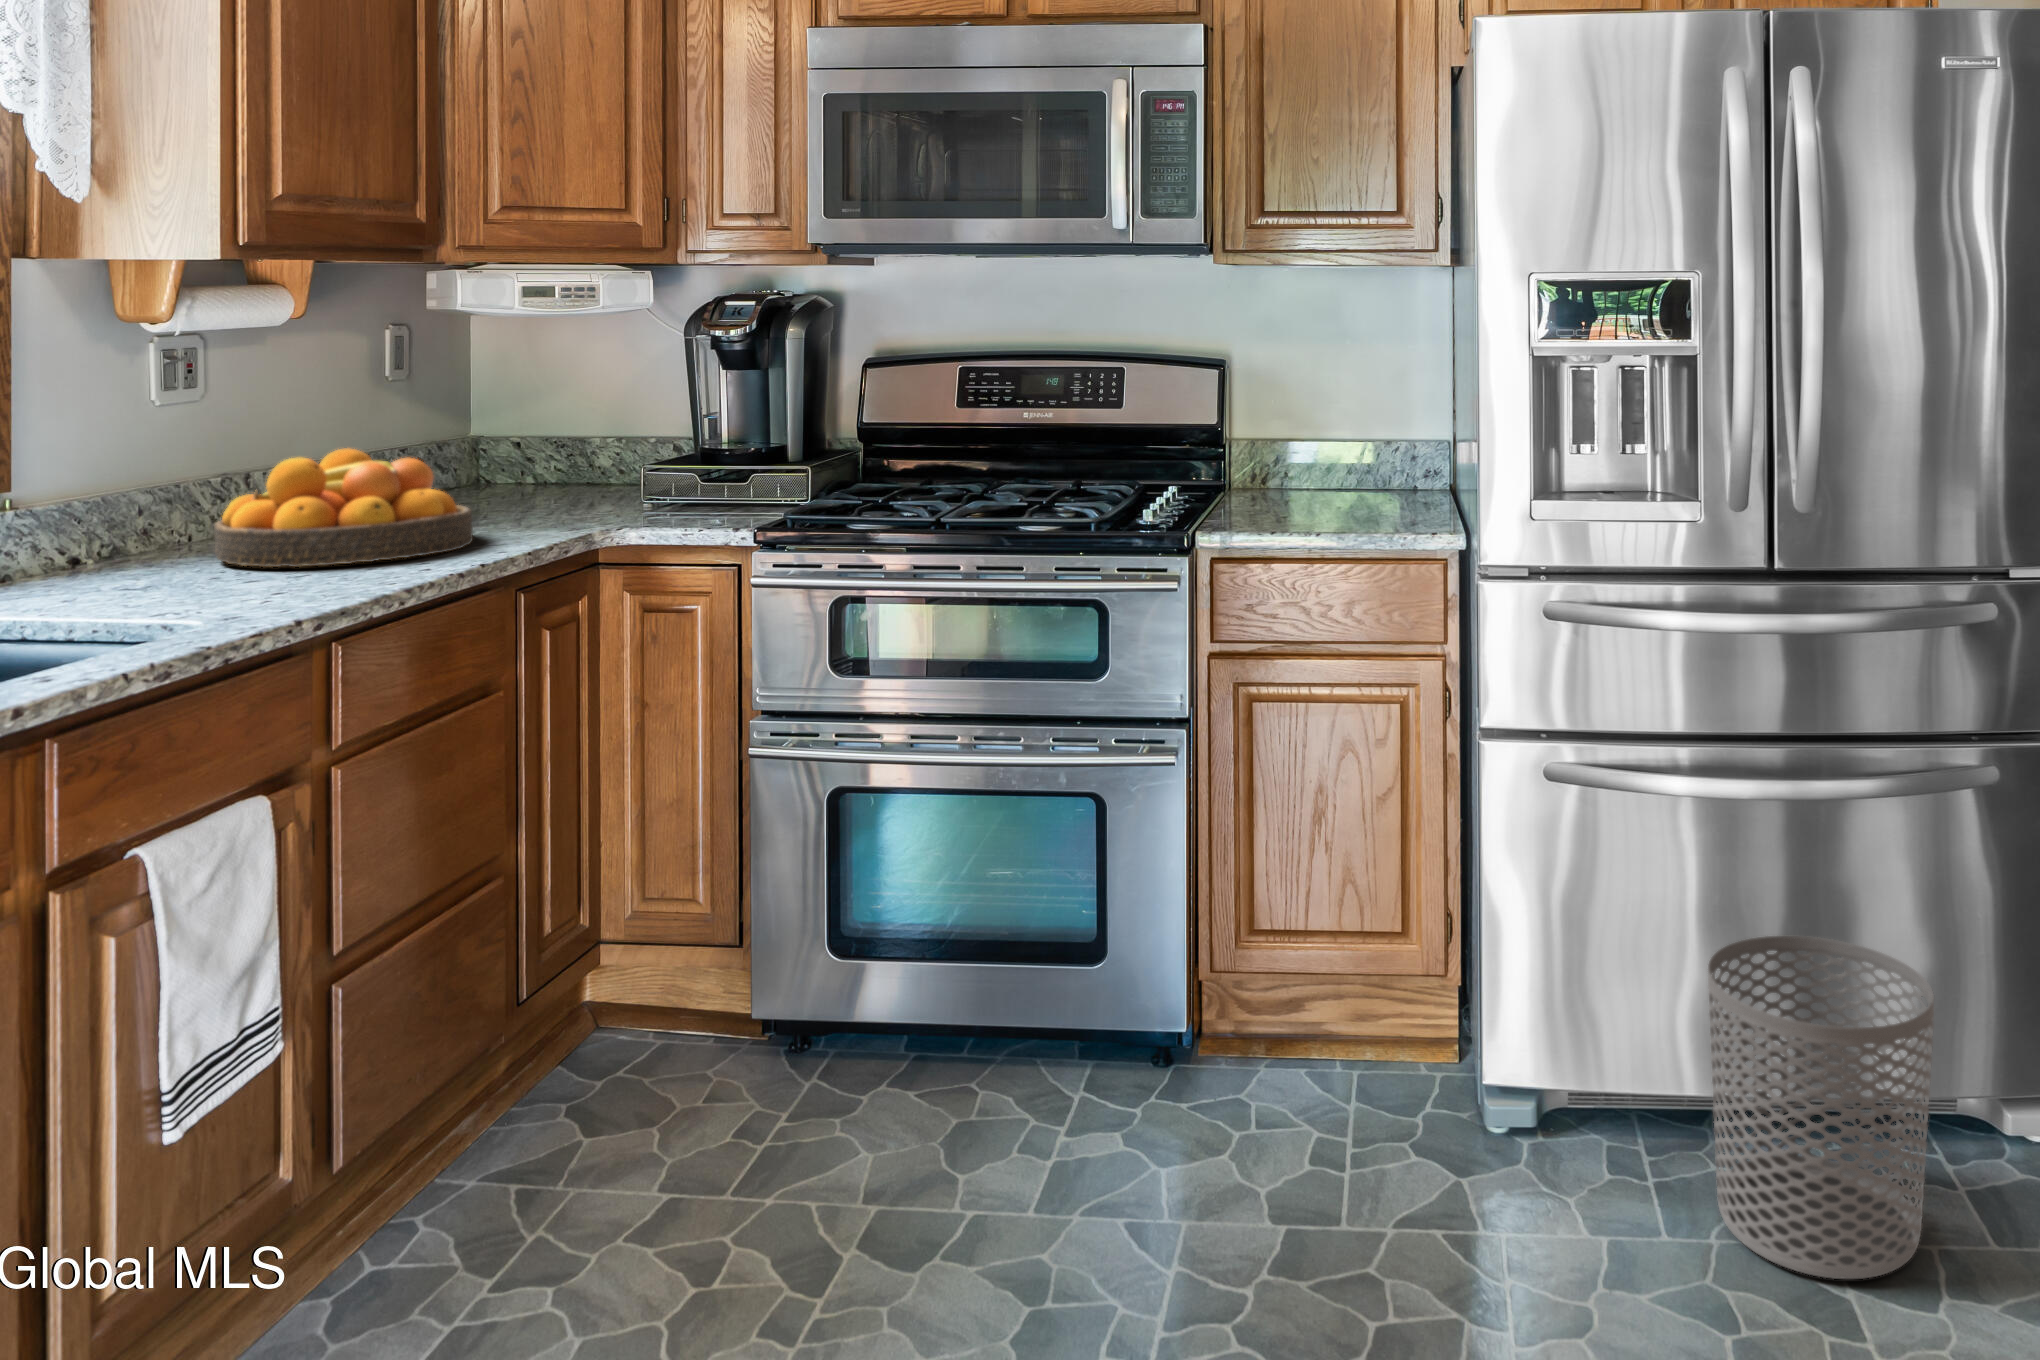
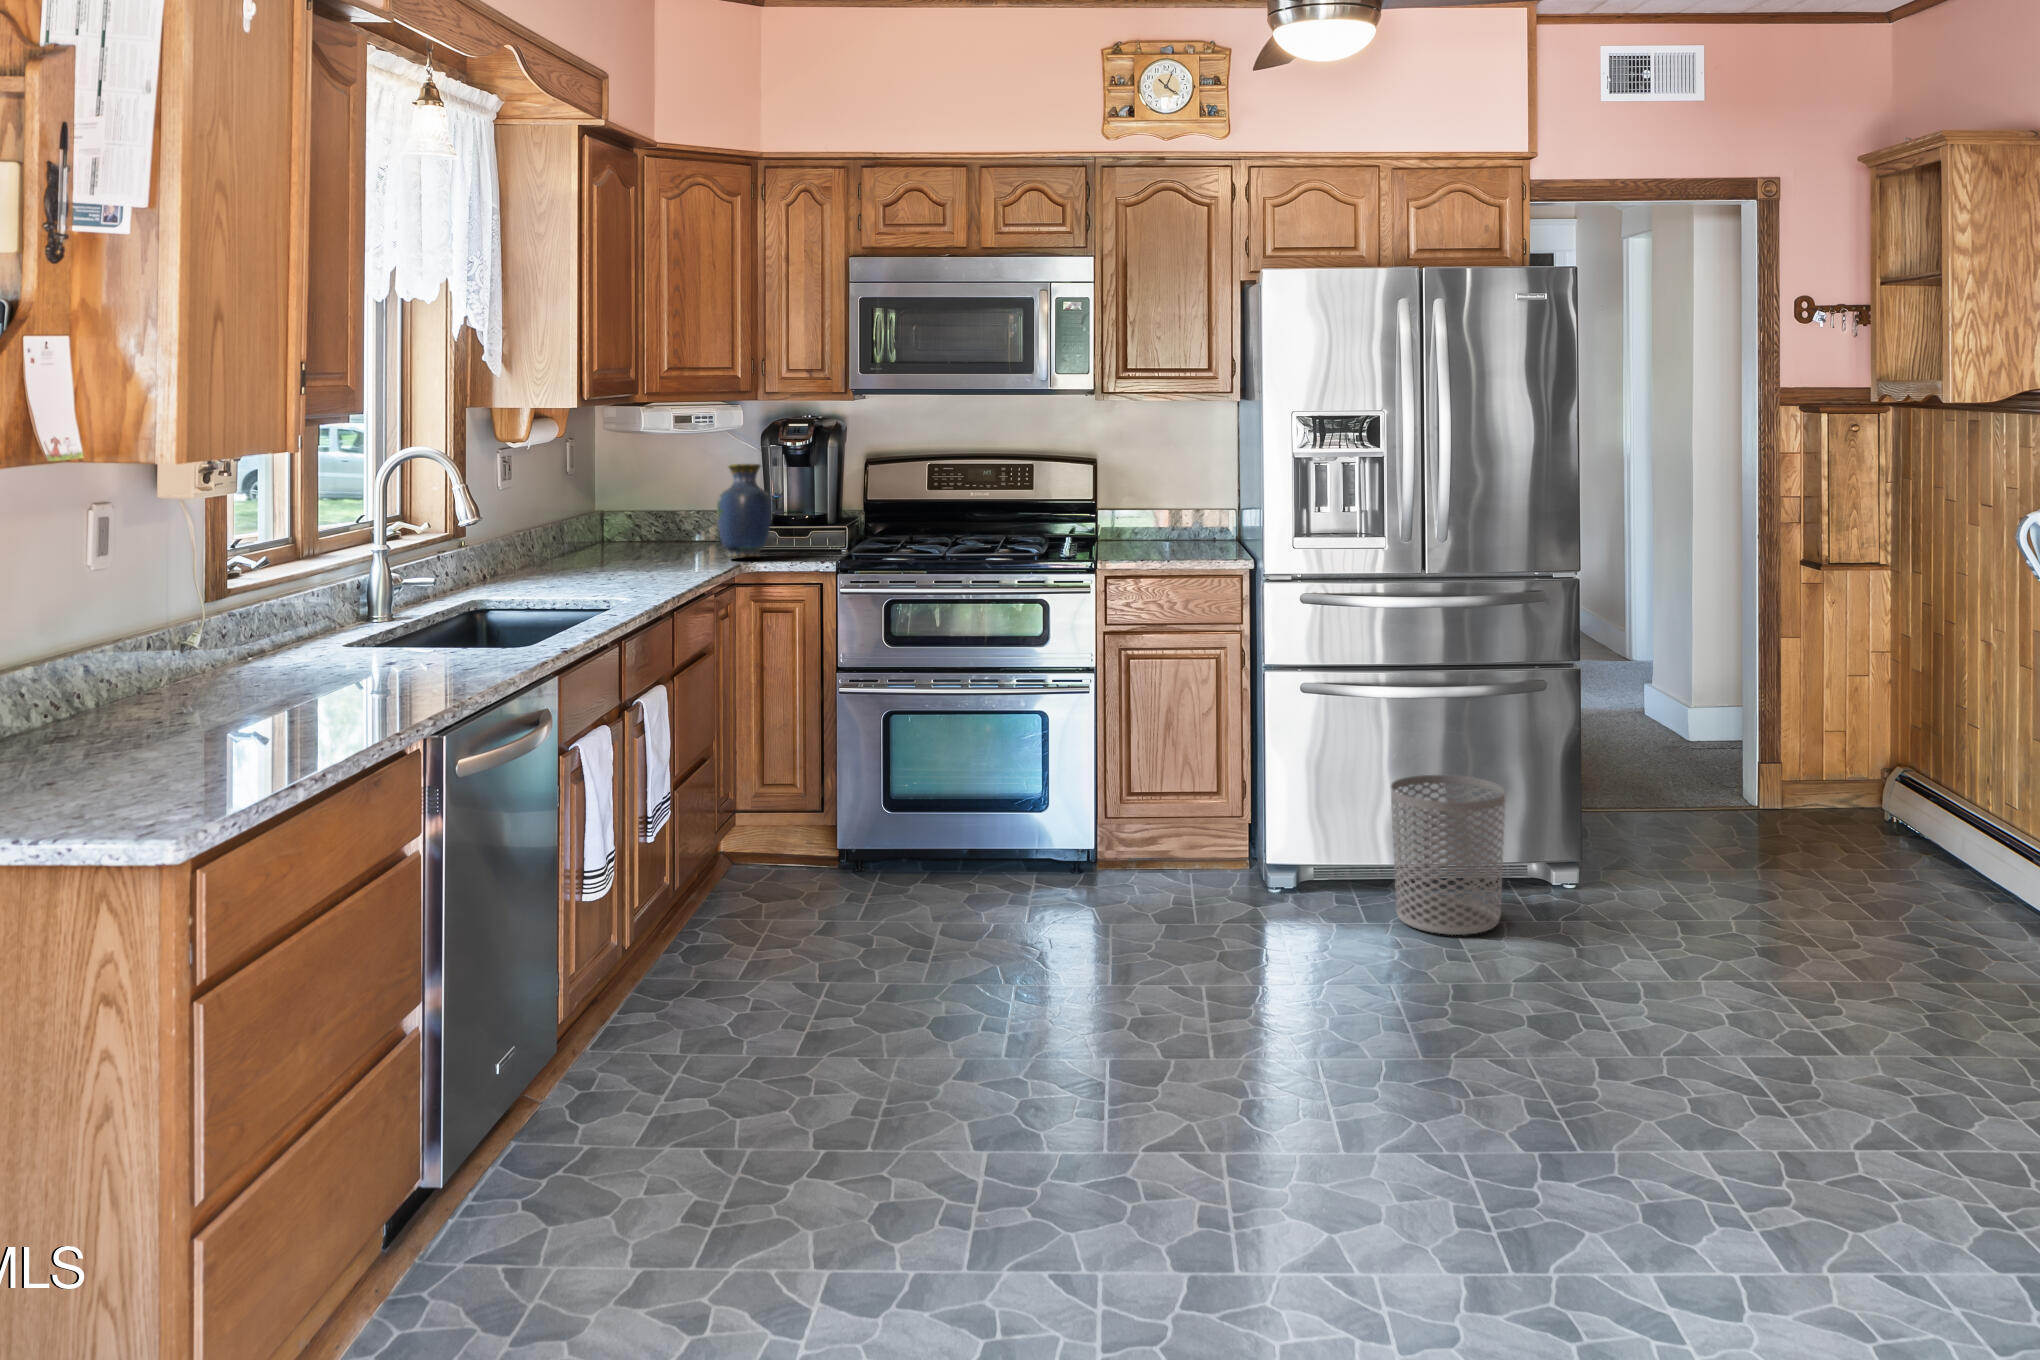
vase: none [562,365,660,521] -> present [717,464,772,557]
fruit bowl: present [214,448,473,567] -> none [556,514,686,579]

